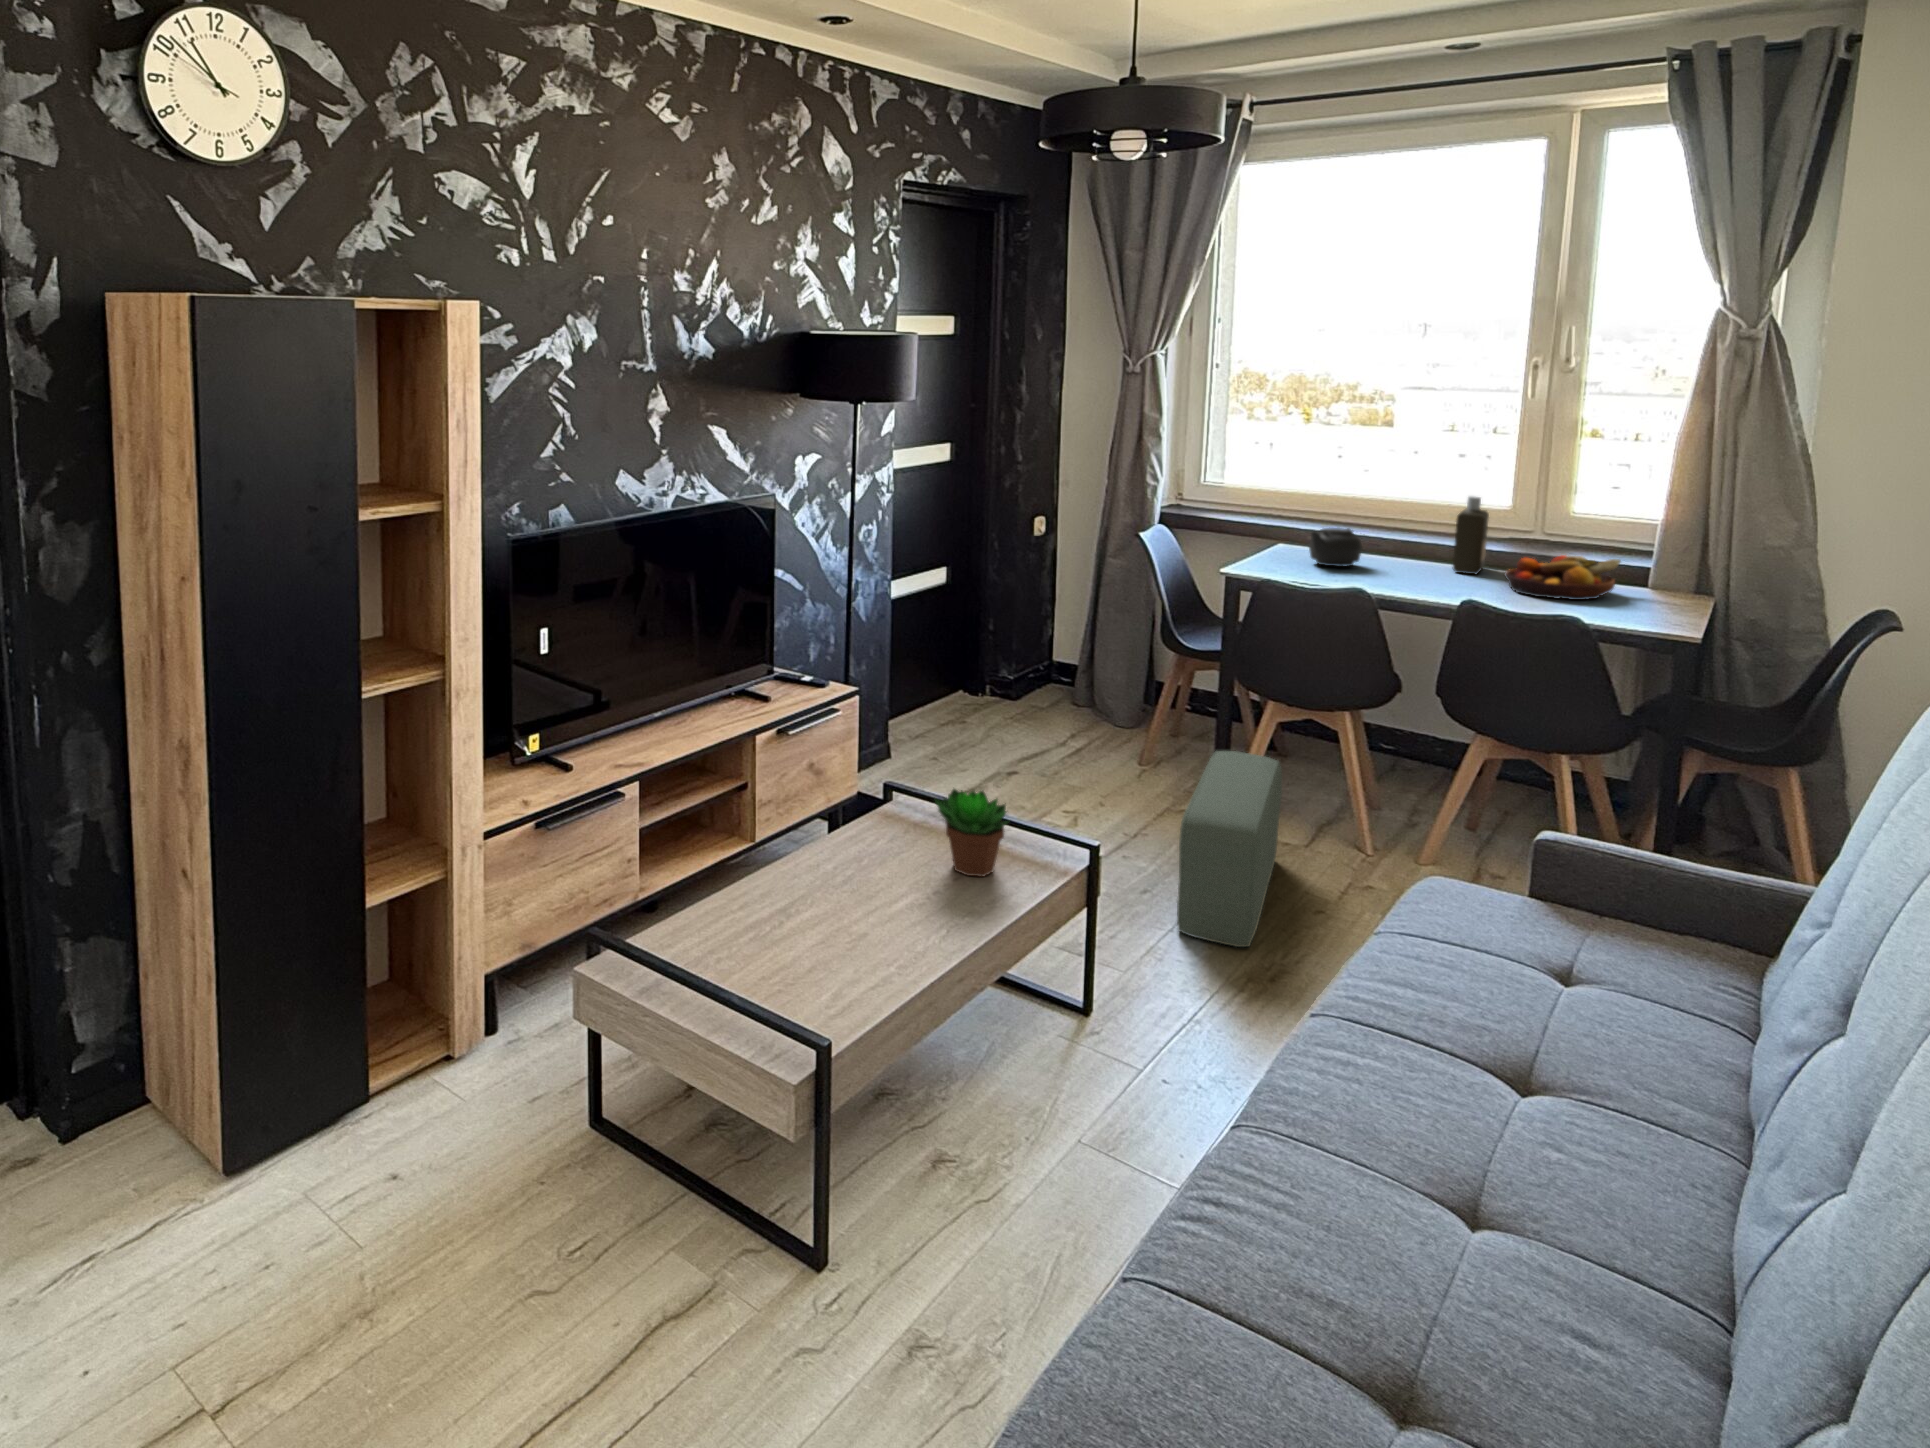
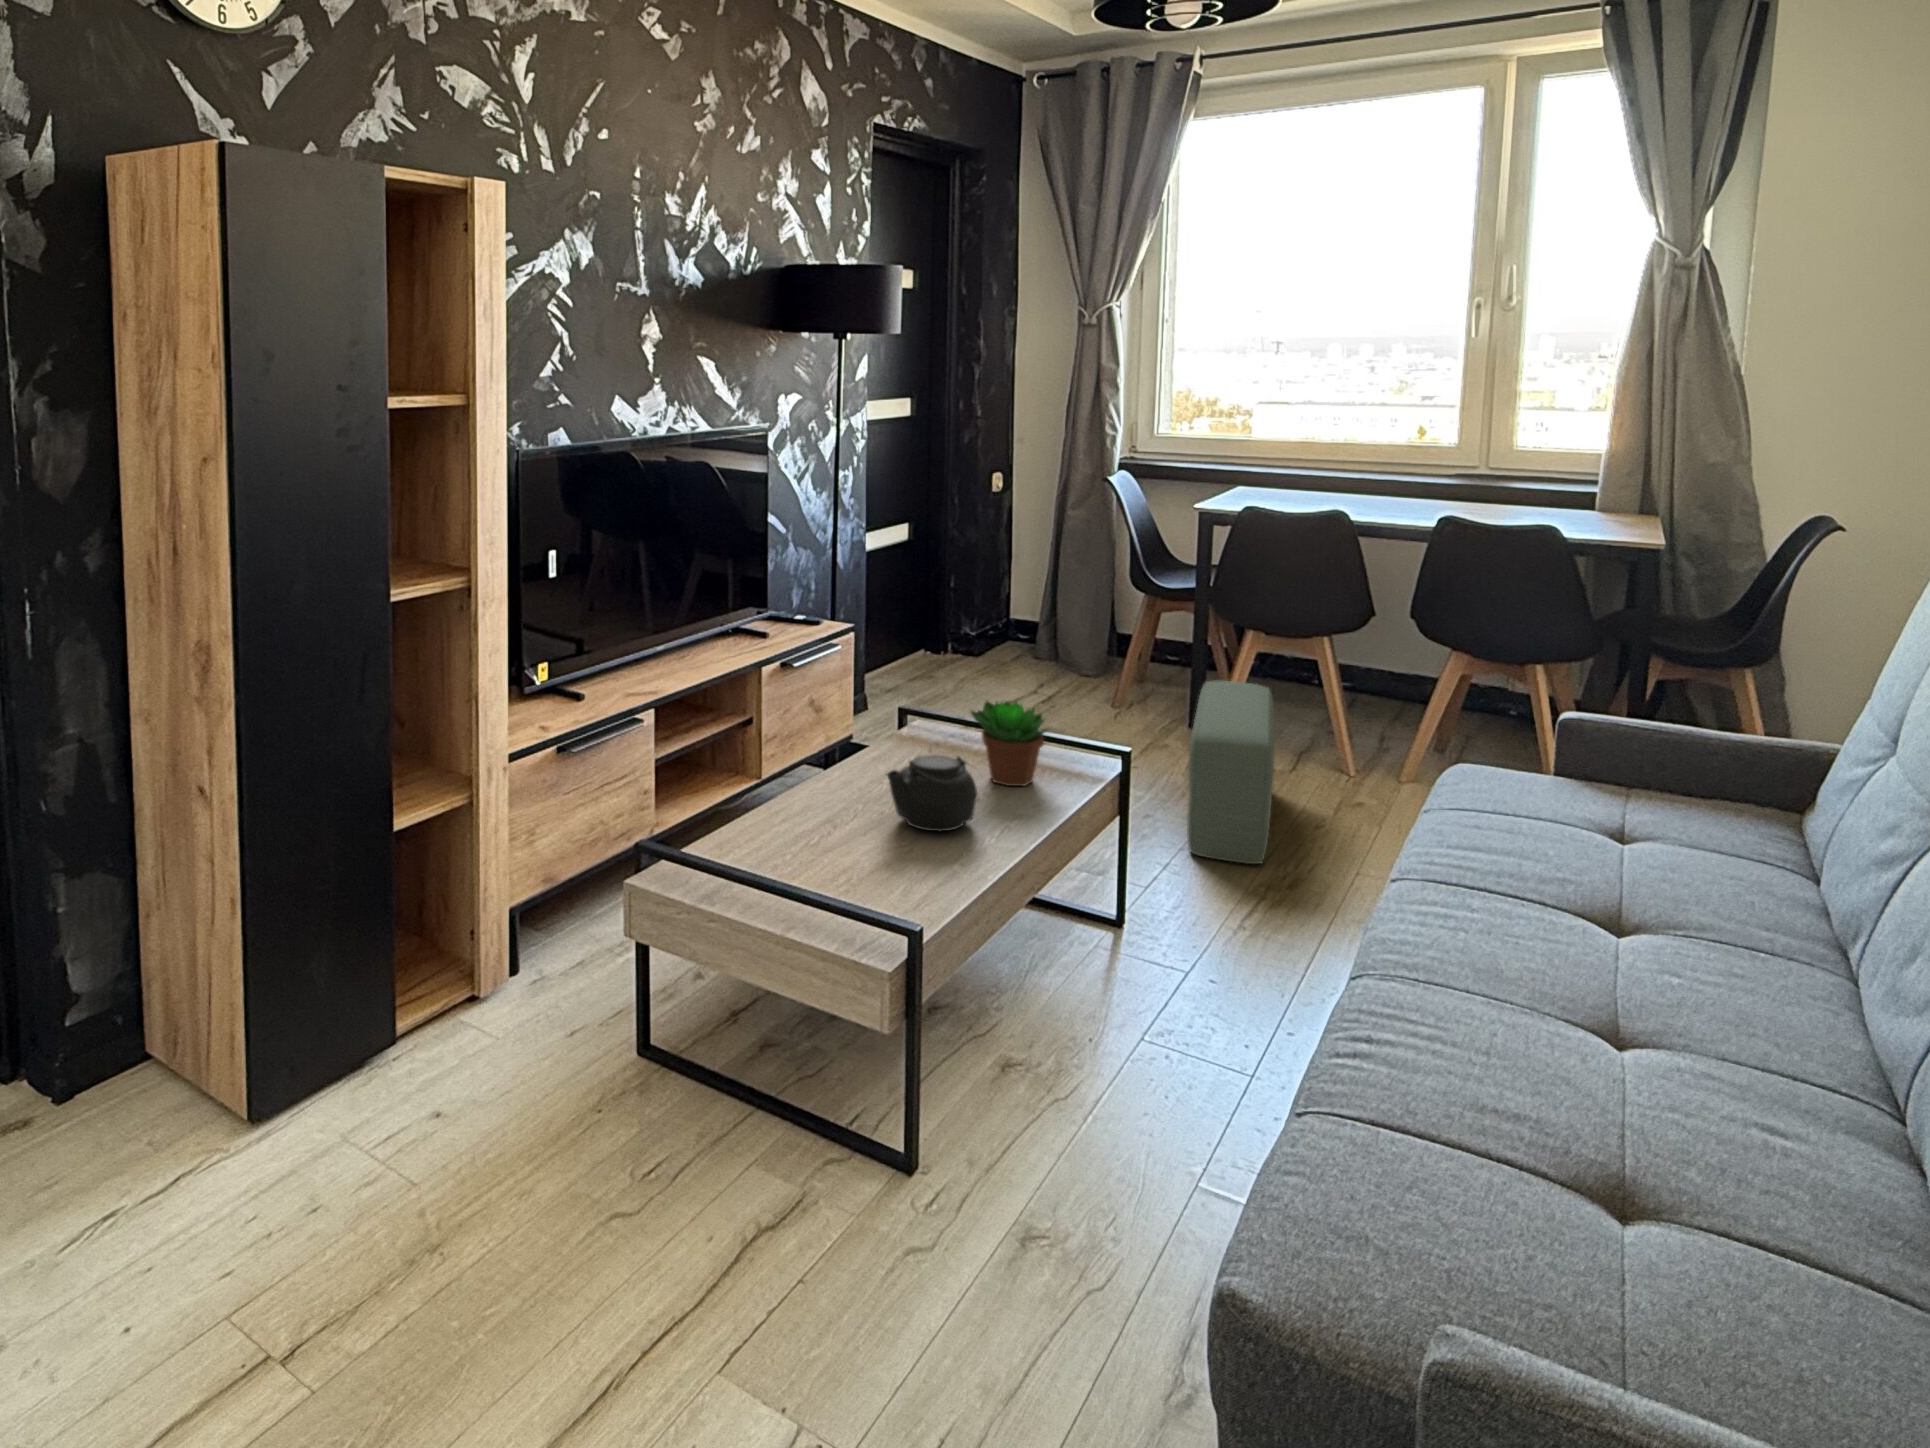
bottle: present [1453,496,1489,574] -> none [1411,434,1442,510]
teapot: present [1309,528,1362,567] -> present [887,755,978,831]
fruit bowl: present [1505,555,1621,600] -> none [1465,484,1574,526]

